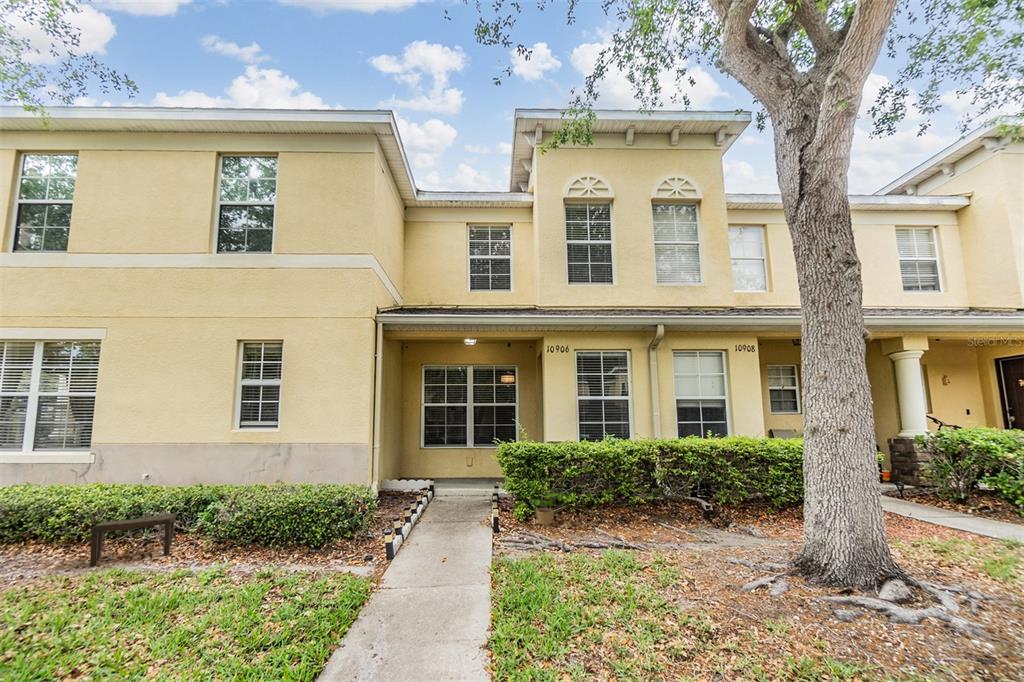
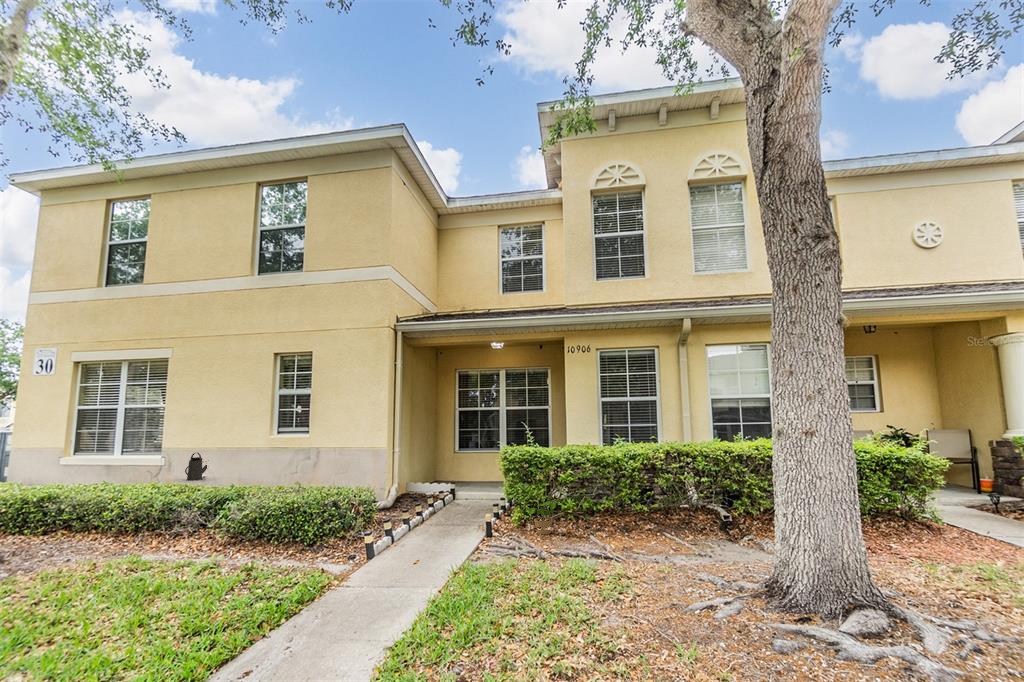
watering can: none [130,454,162,487] -> present [185,452,207,481]
bench: present [90,513,177,566] -> none [139,503,210,544]

